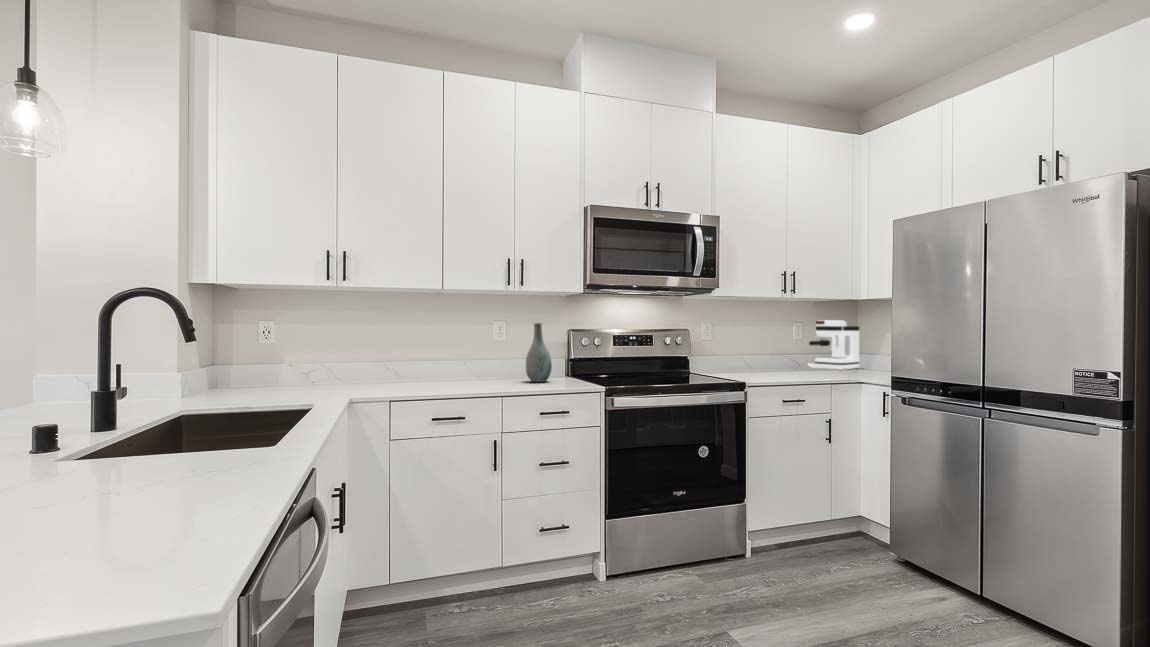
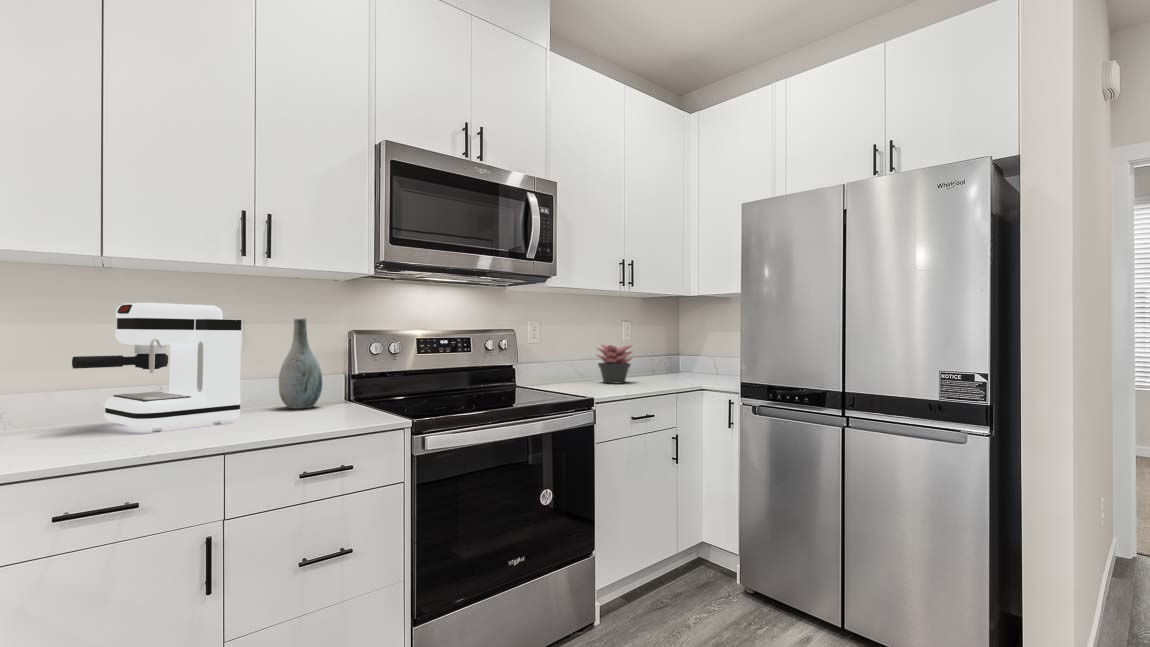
coffee maker: present [808,320,859,370] -> present [72,303,242,431]
succulent plant: none [761,340,796,374] -> present [597,344,632,384]

